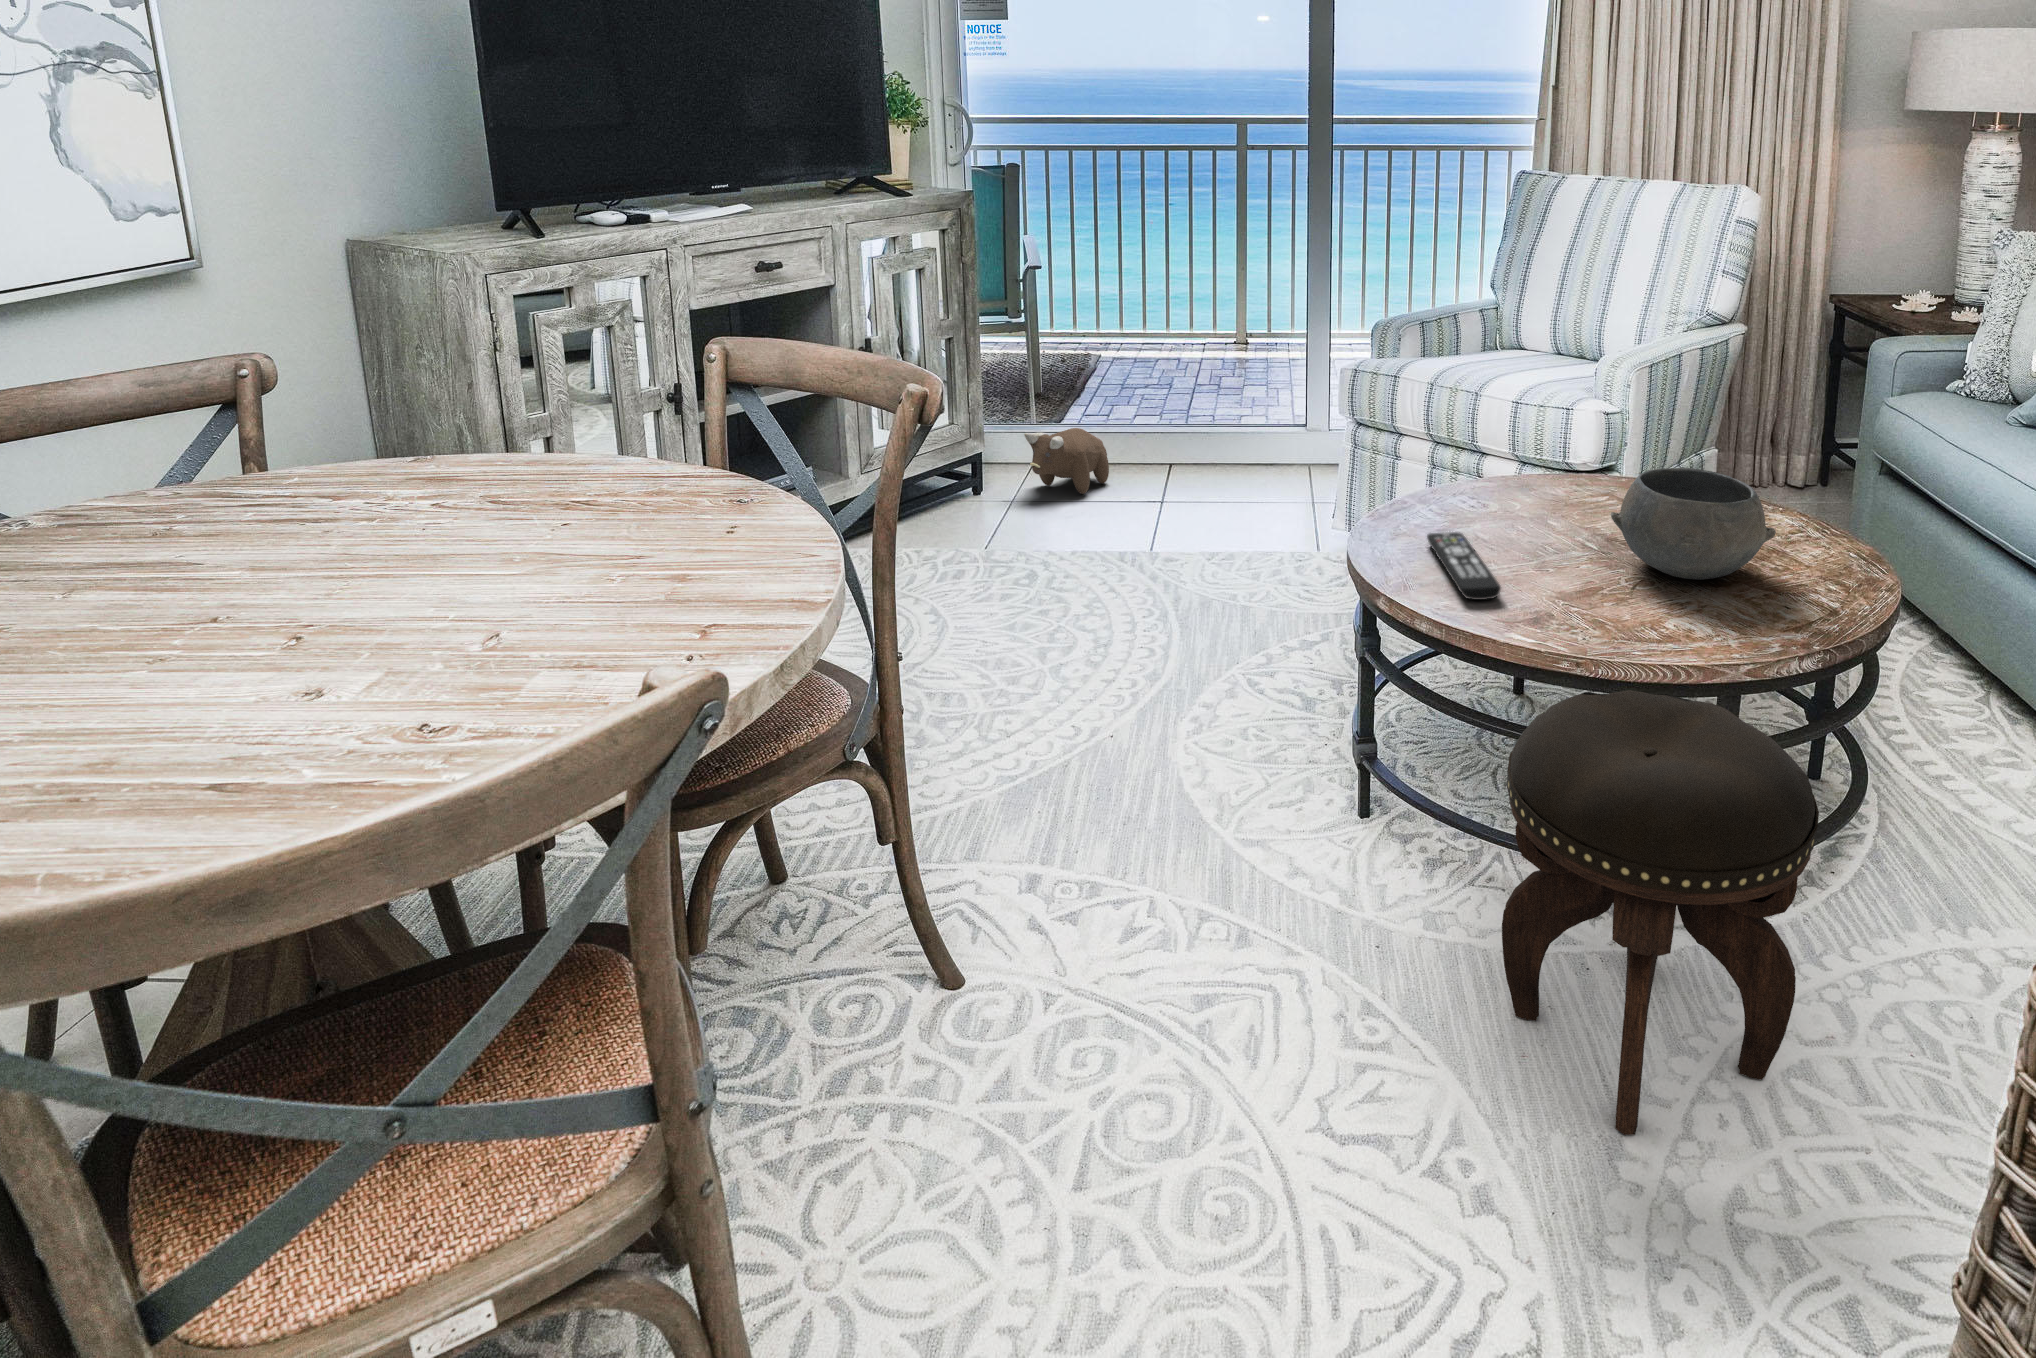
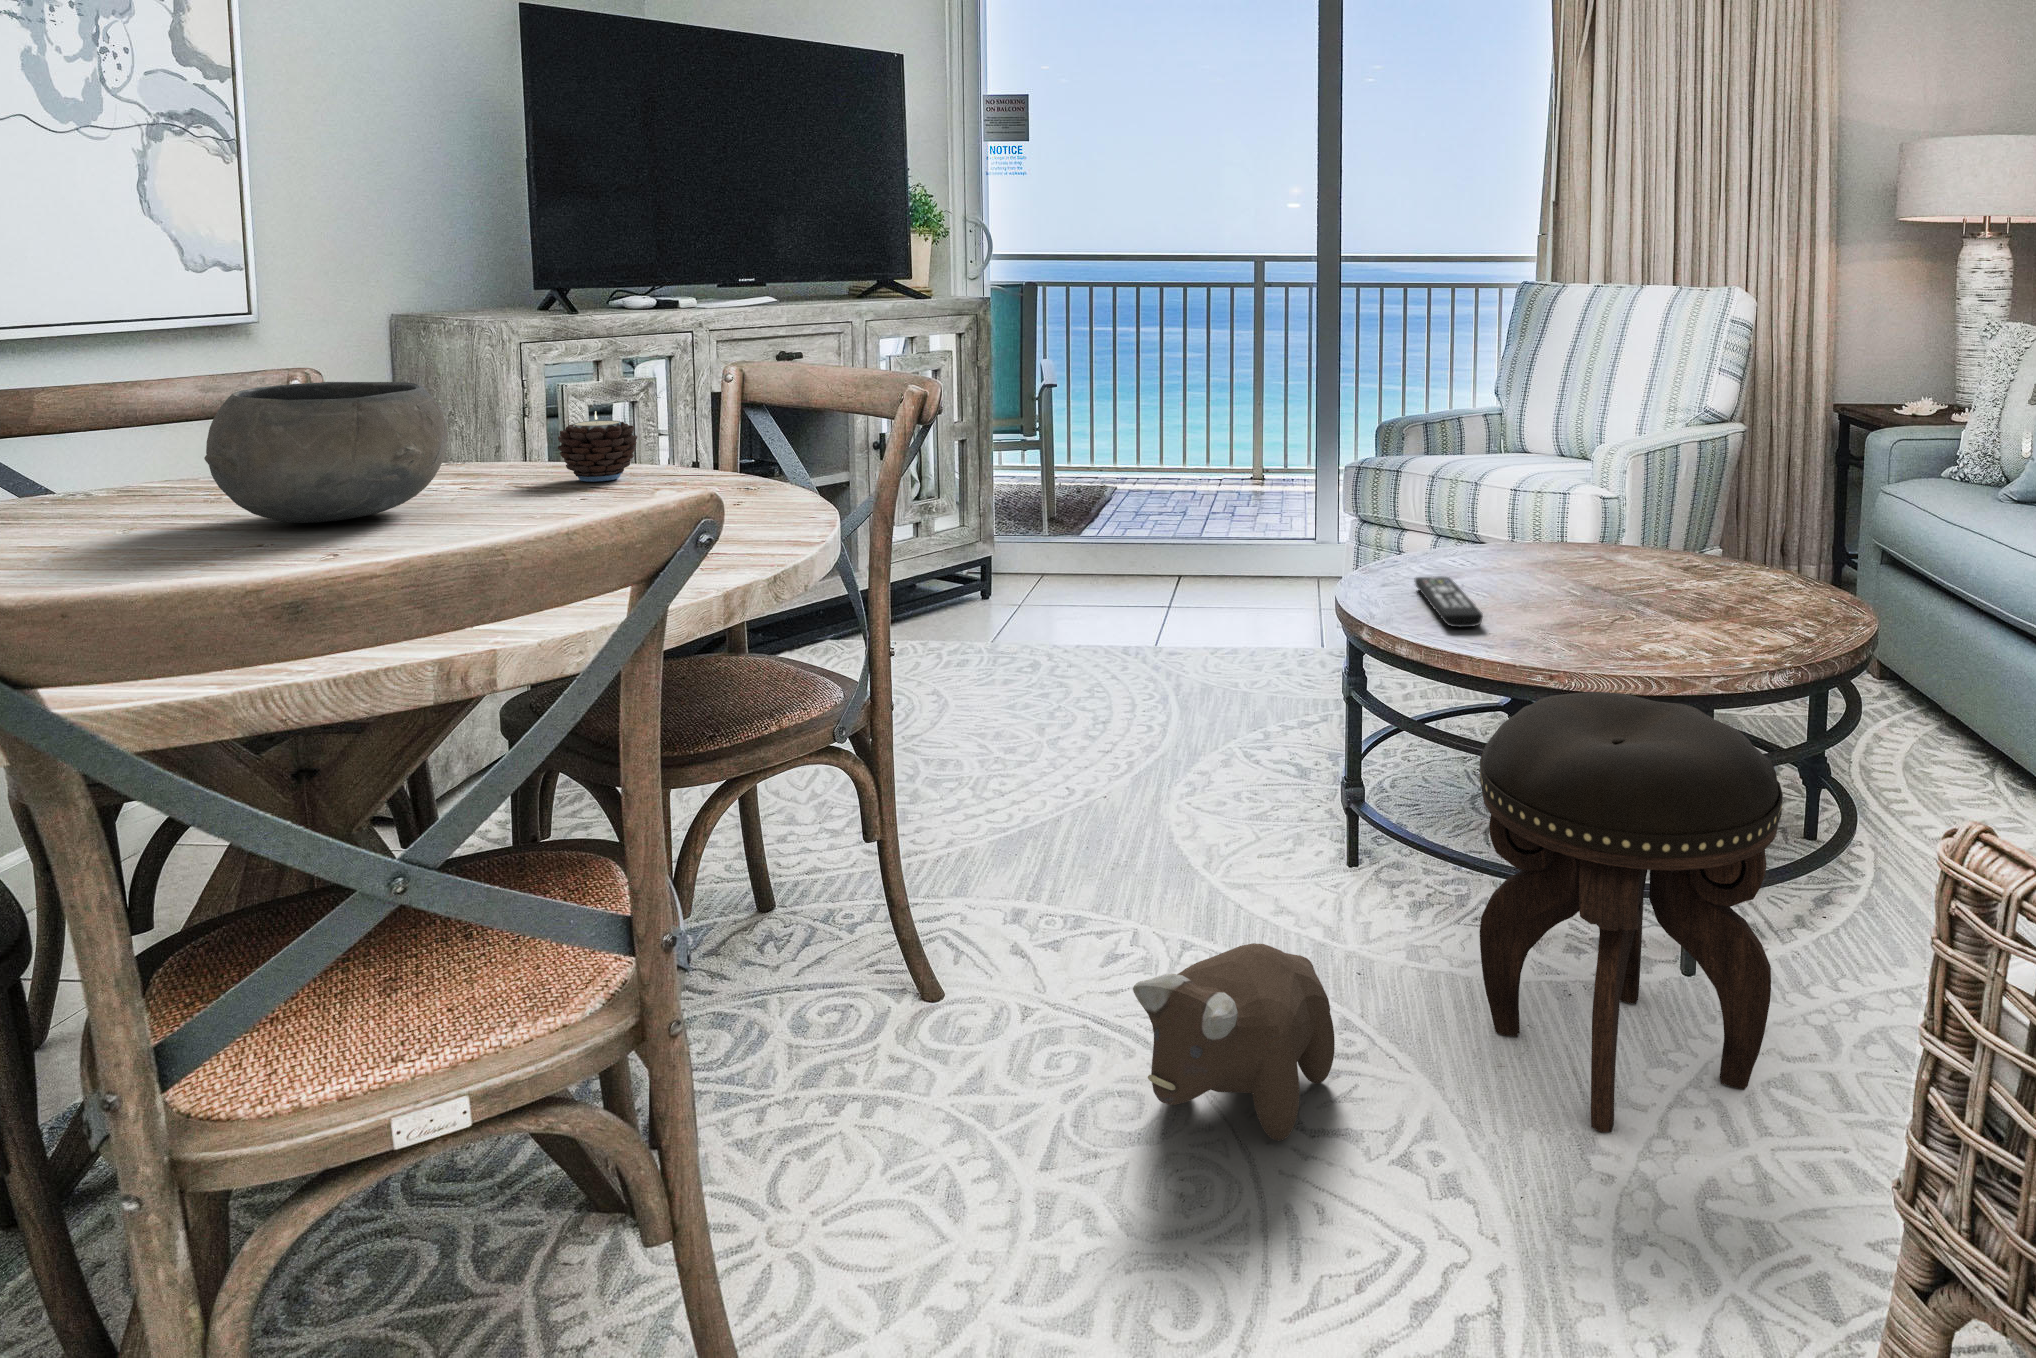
candle: none [529,416,615,492] -> present [558,411,638,482]
plush toy: present [1024,428,1109,494] -> present [1133,943,1335,1141]
bowl: present [1611,468,1776,580] -> present [204,382,448,523]

